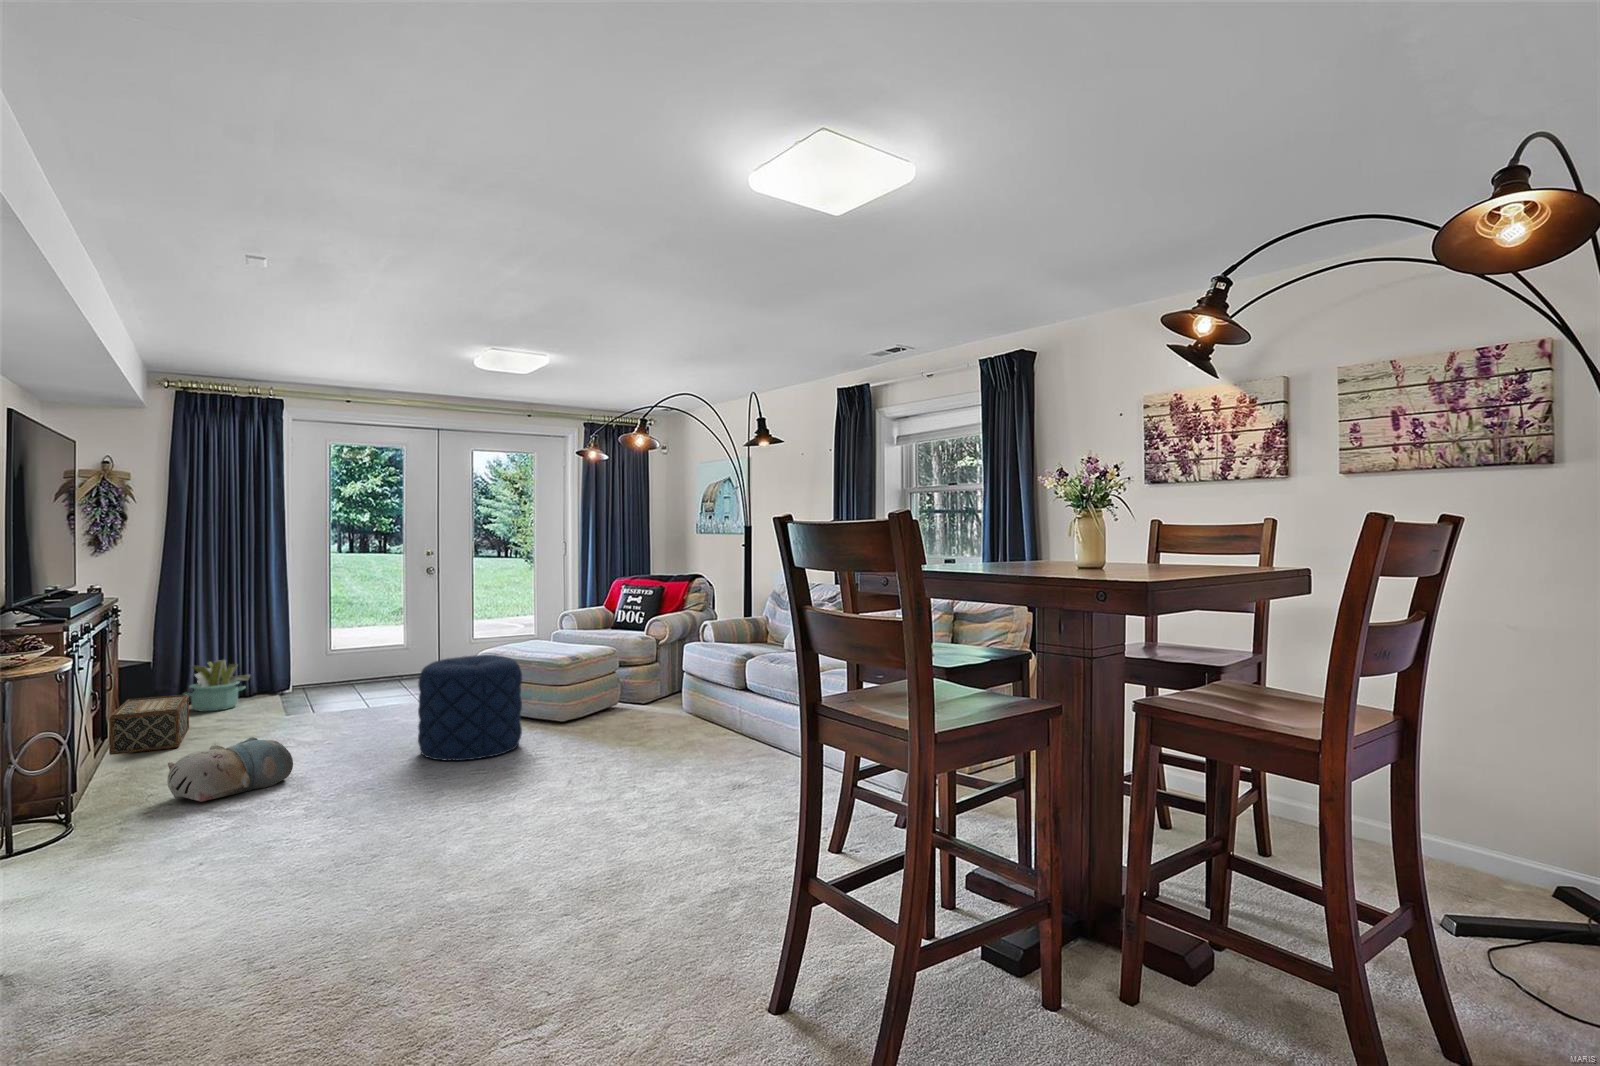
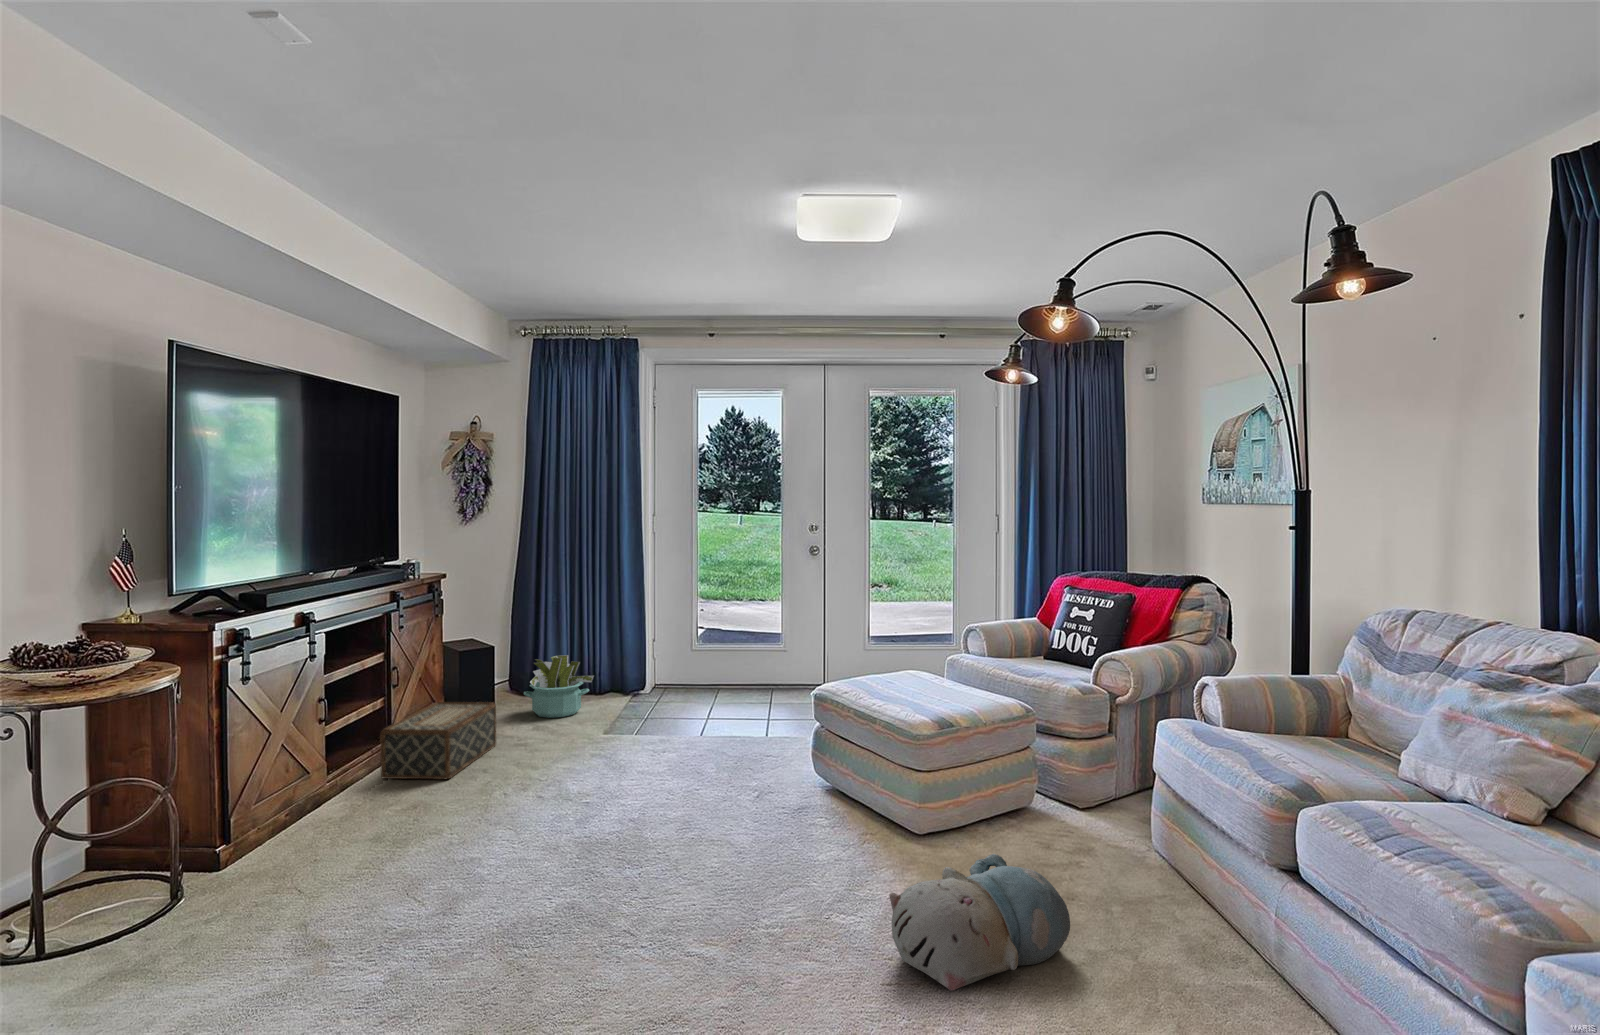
pouf: present [418,655,522,761] -> none [668,709,834,909]
plush toy: present [167,737,293,802] -> present [889,854,1070,991]

